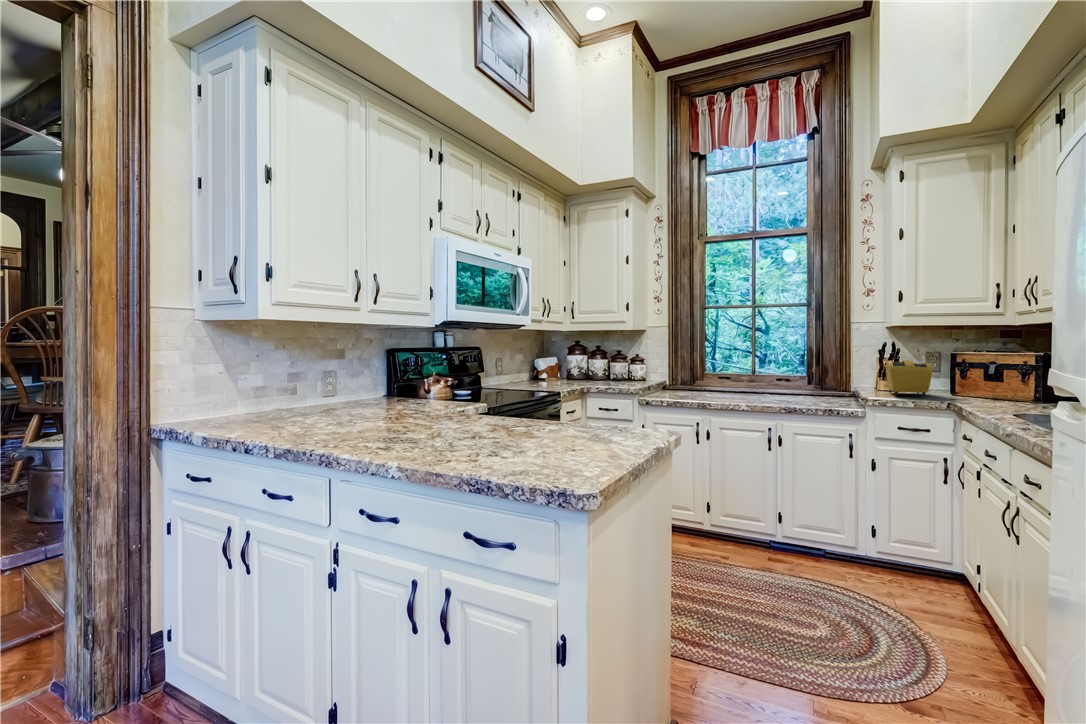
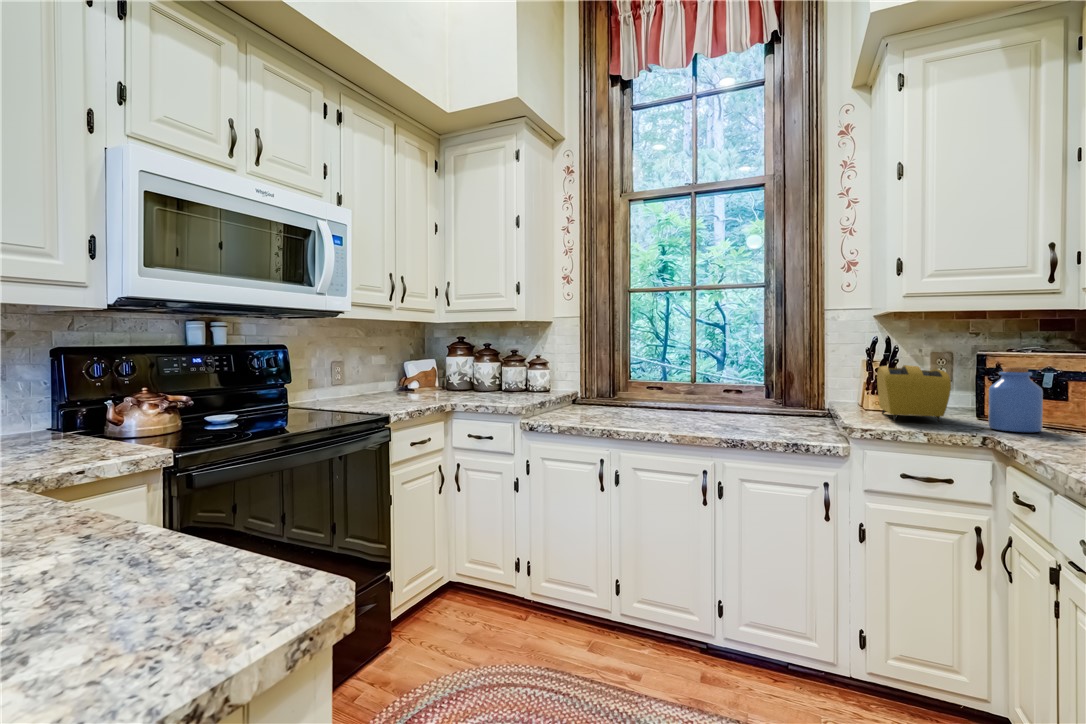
jar: none [955,361,988,401] -> present [988,367,1043,432]

